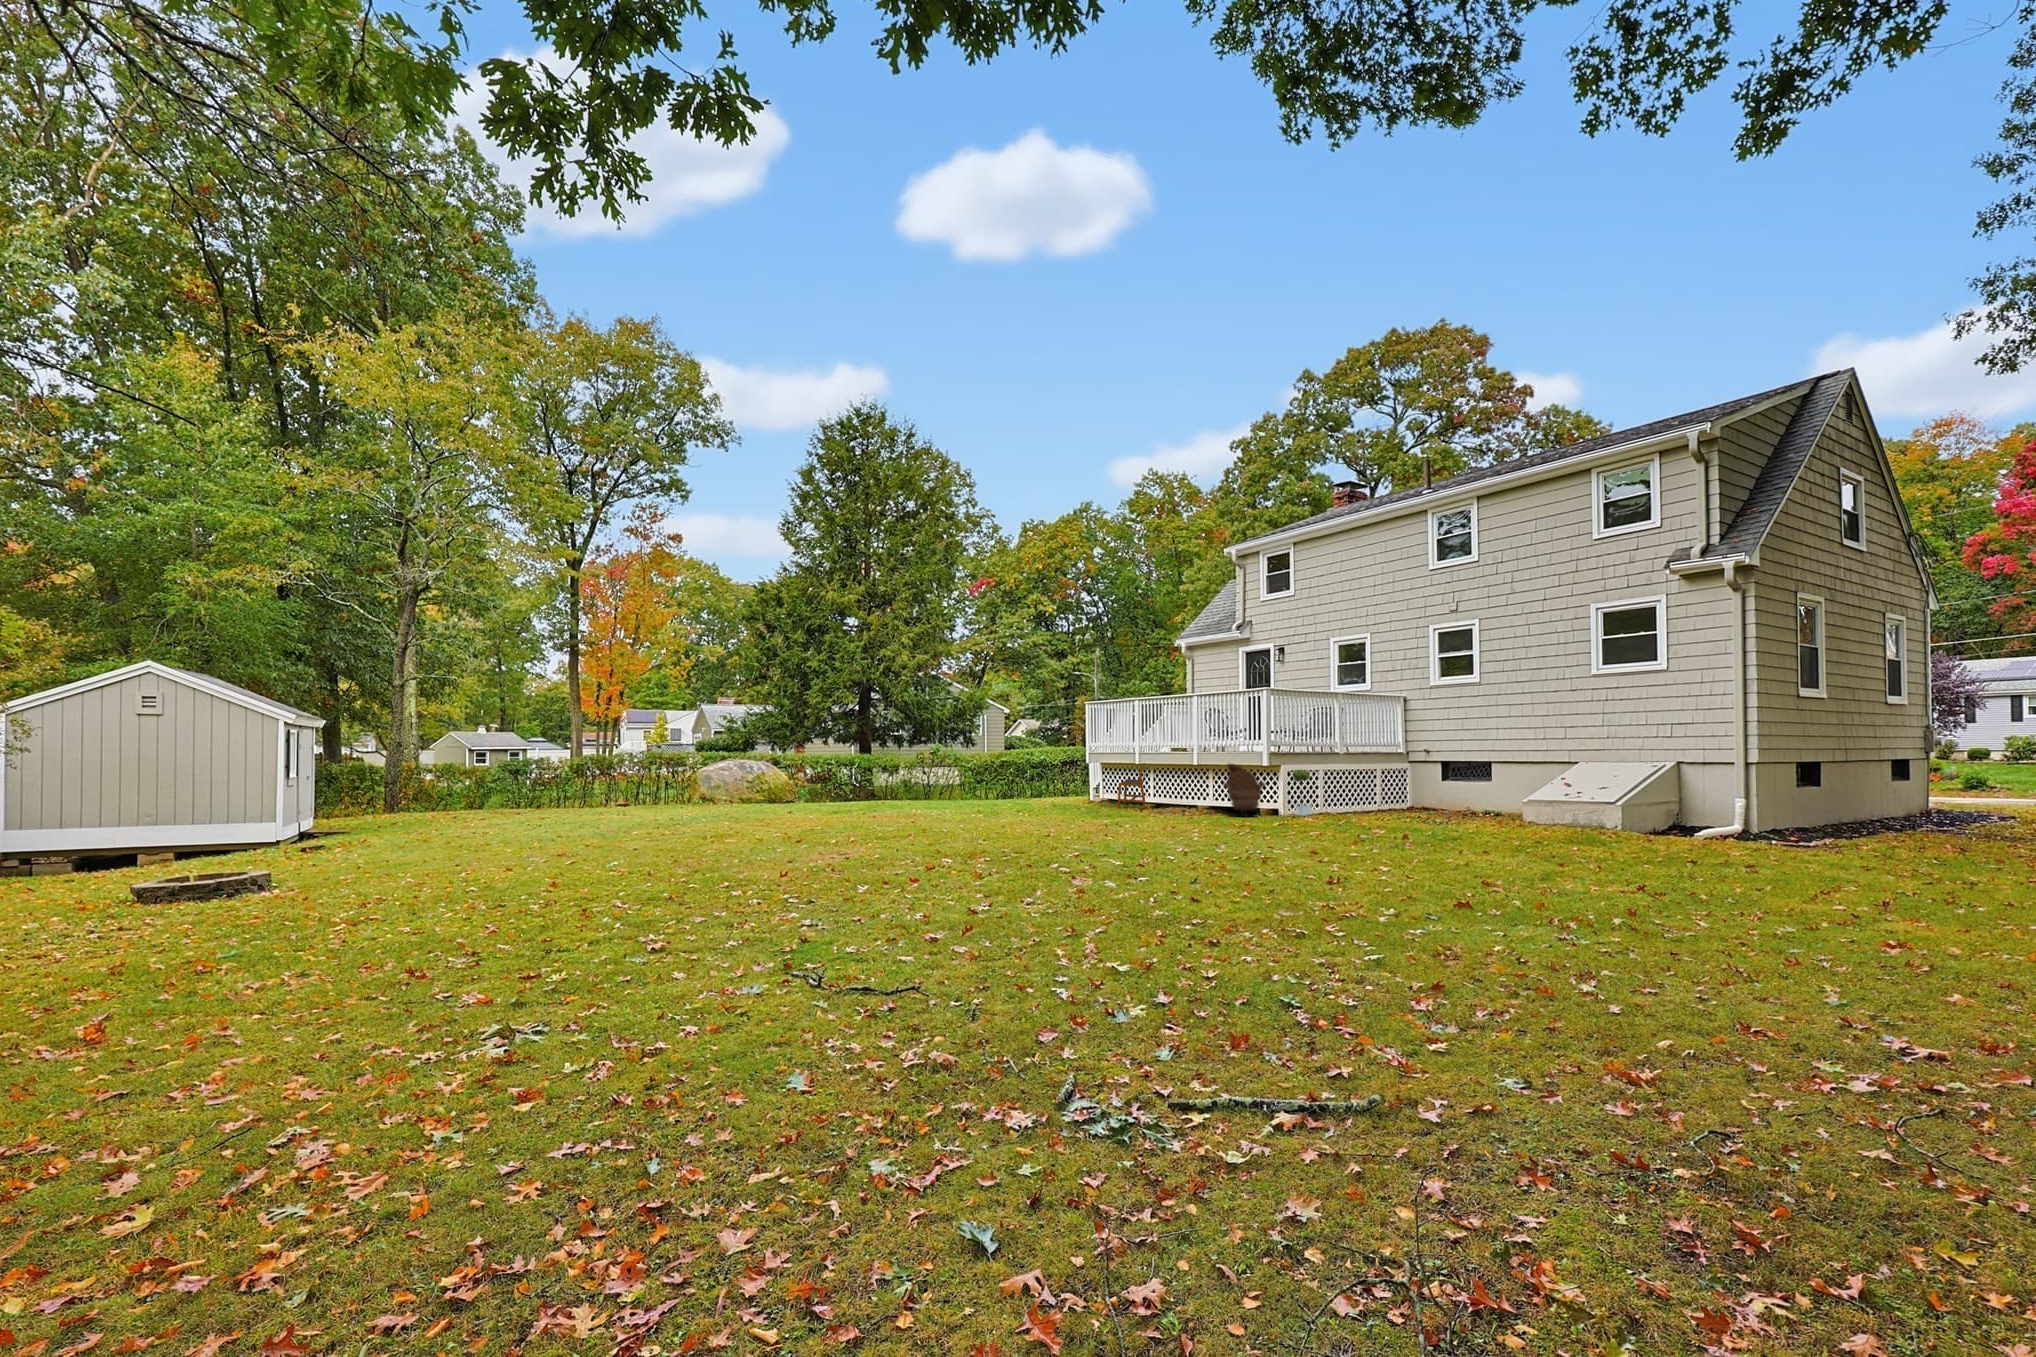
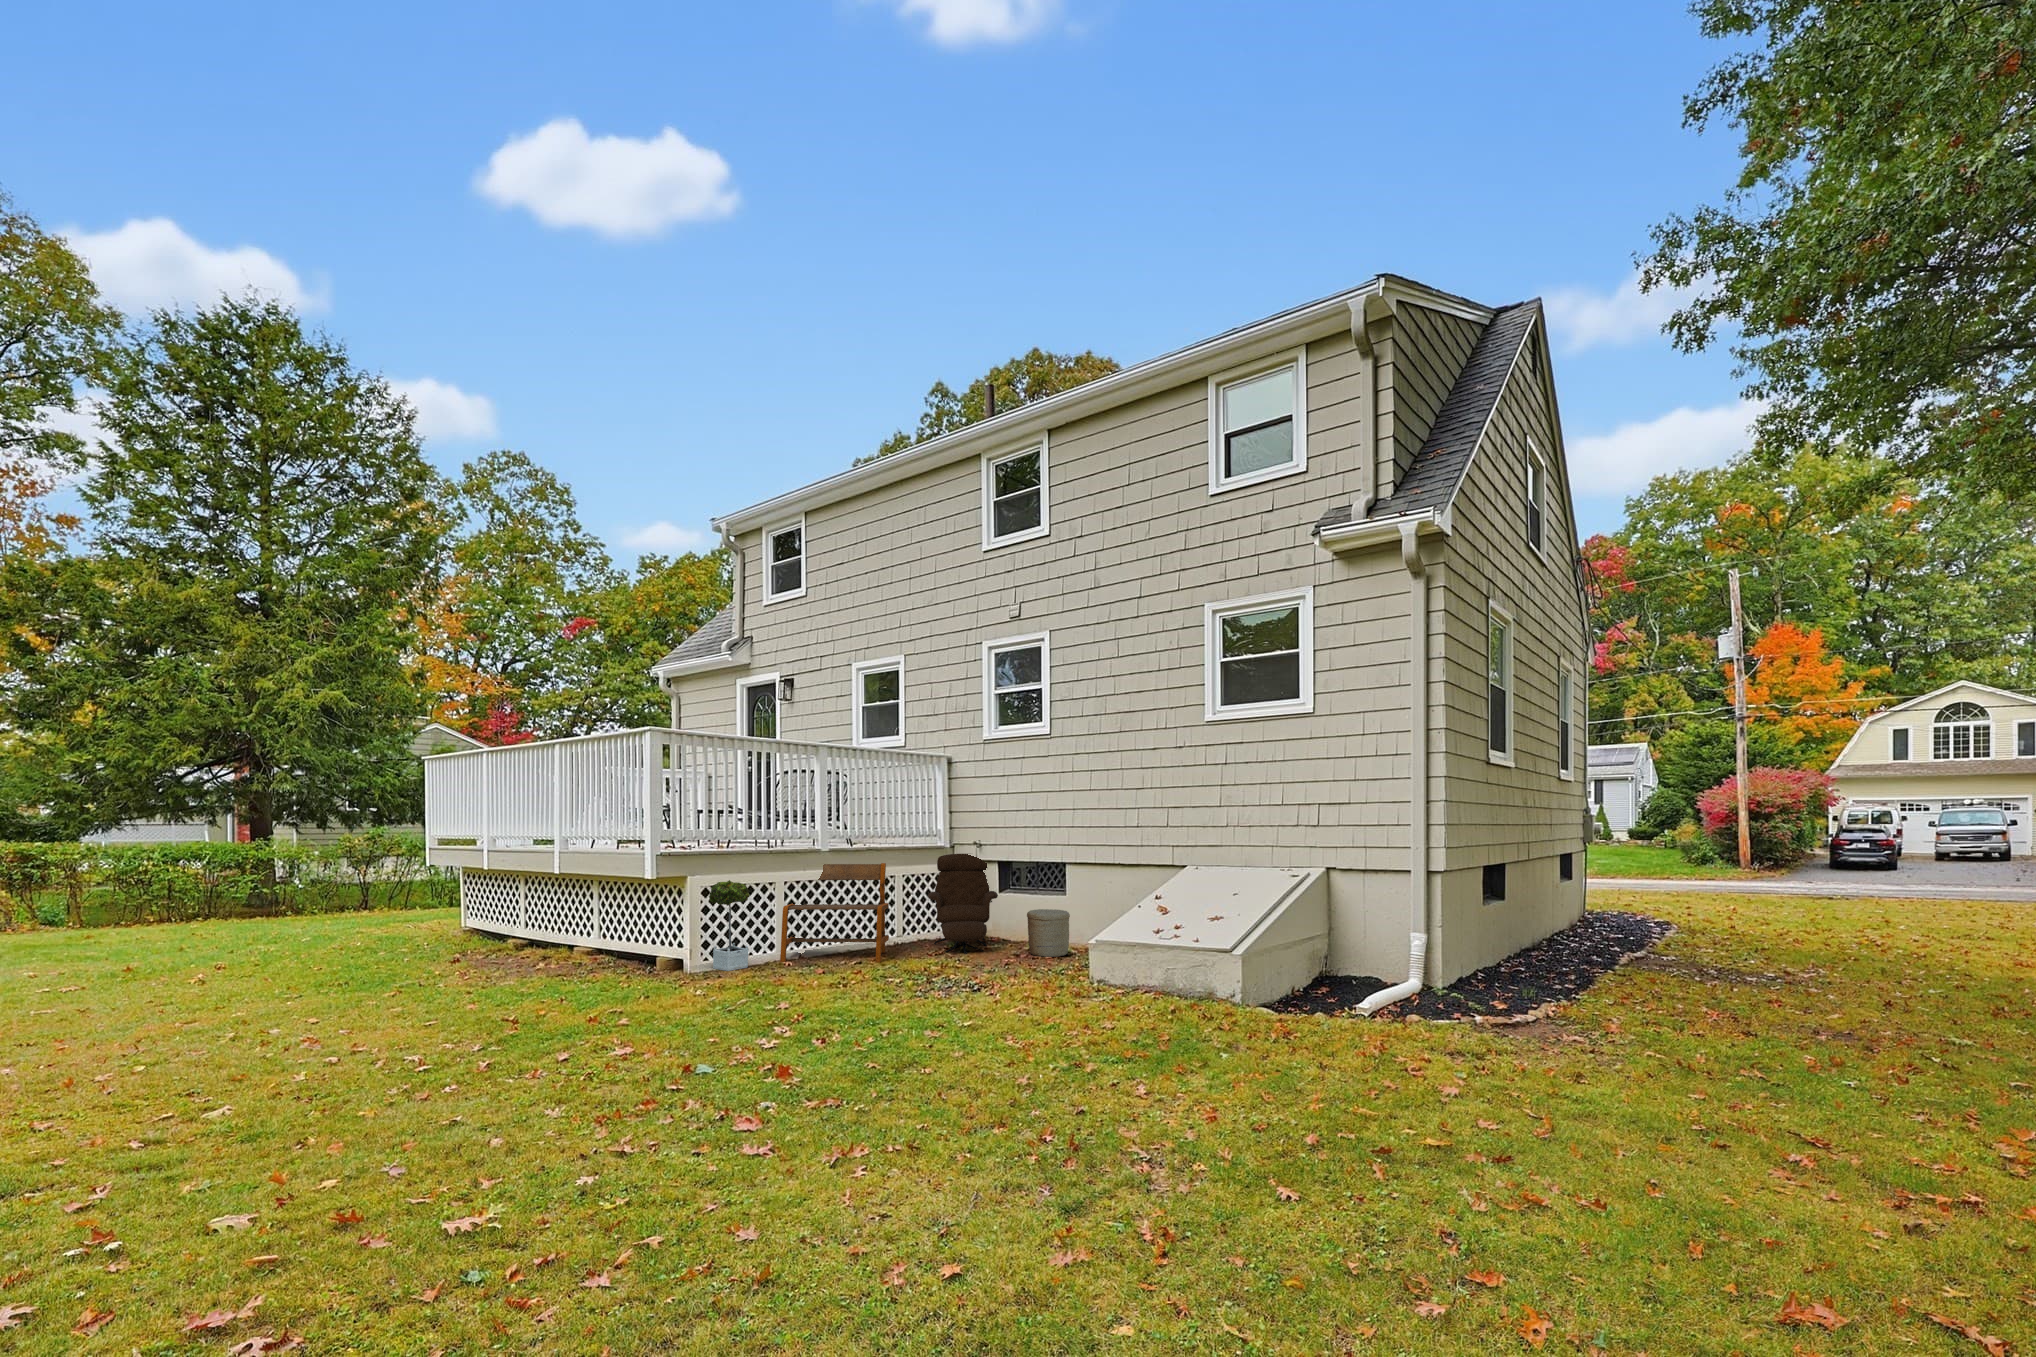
bench: present [1117,763,1146,808] -> present [780,863,889,962]
lounge chair: present [1223,764,1266,814] -> present [928,854,998,954]
woven basket: none [1470,788,1498,815] -> present [1027,909,1070,957]

